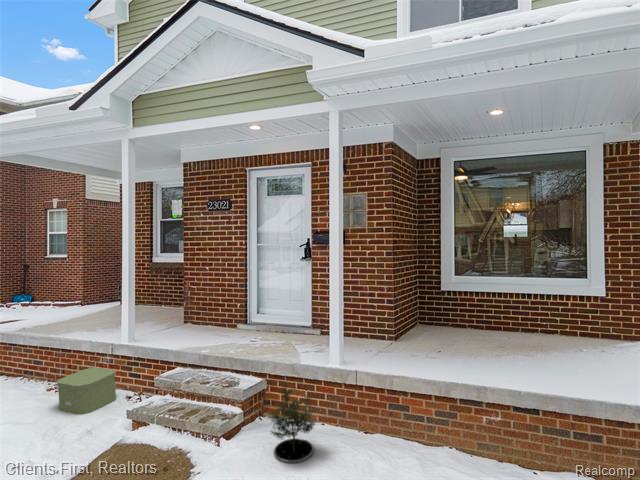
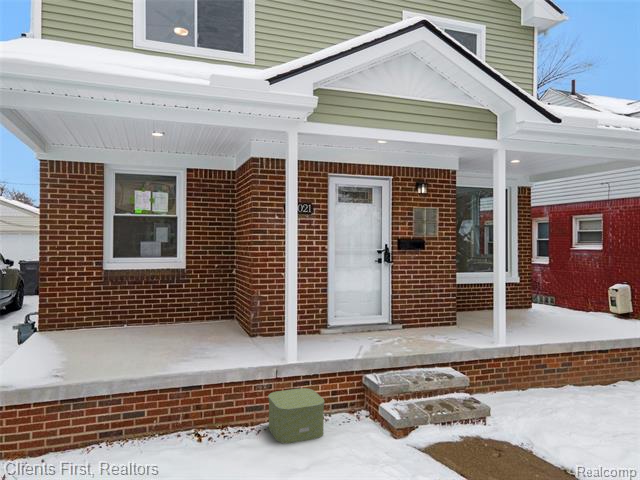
potted tree: present [269,384,315,463] -> none [499,347,534,405]

